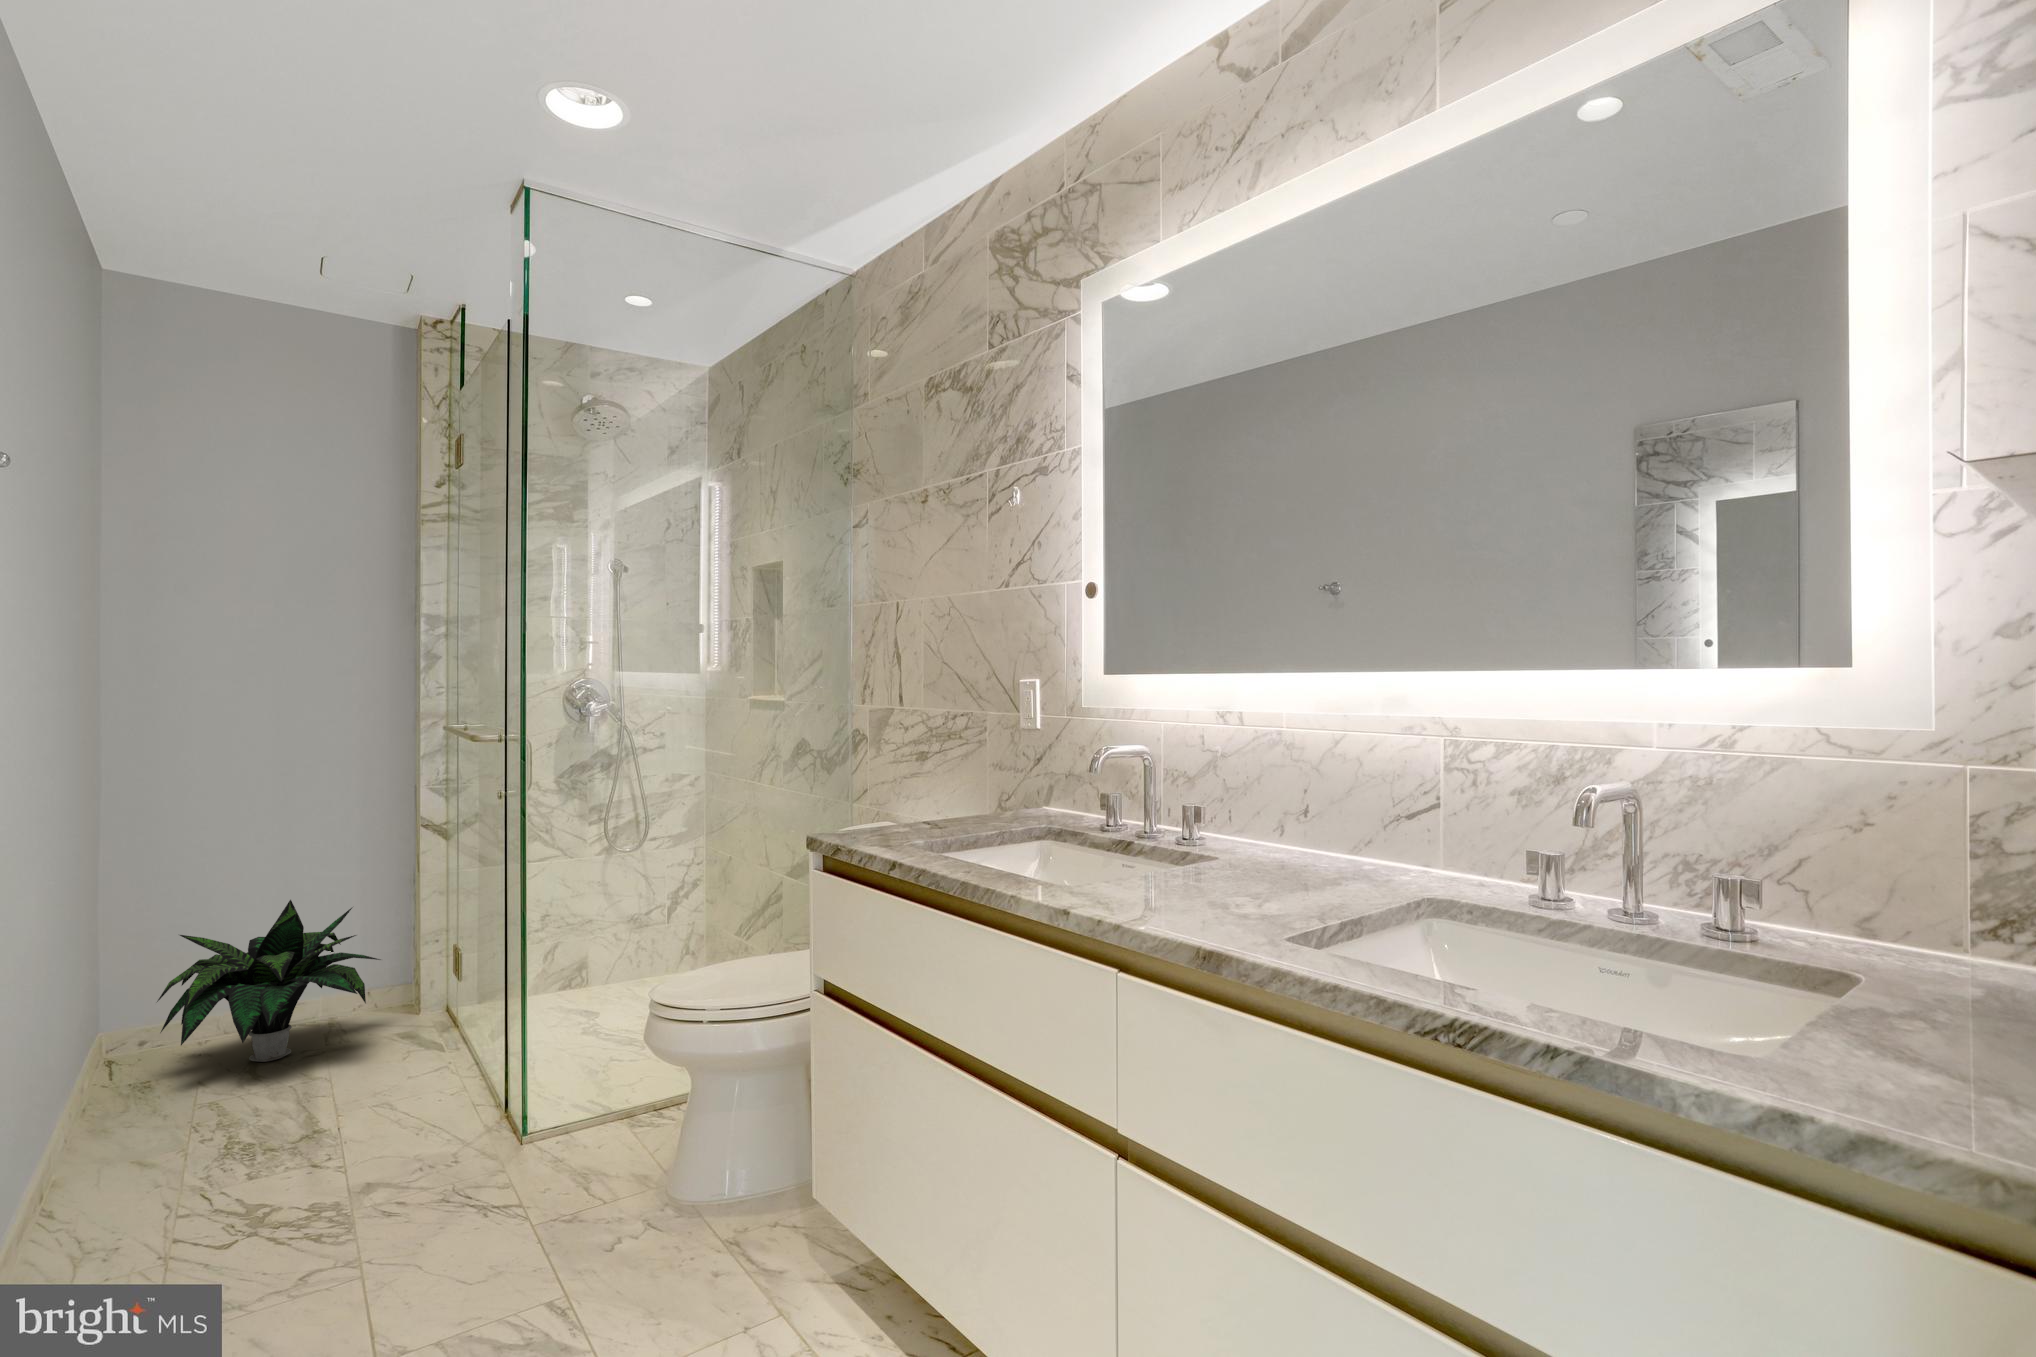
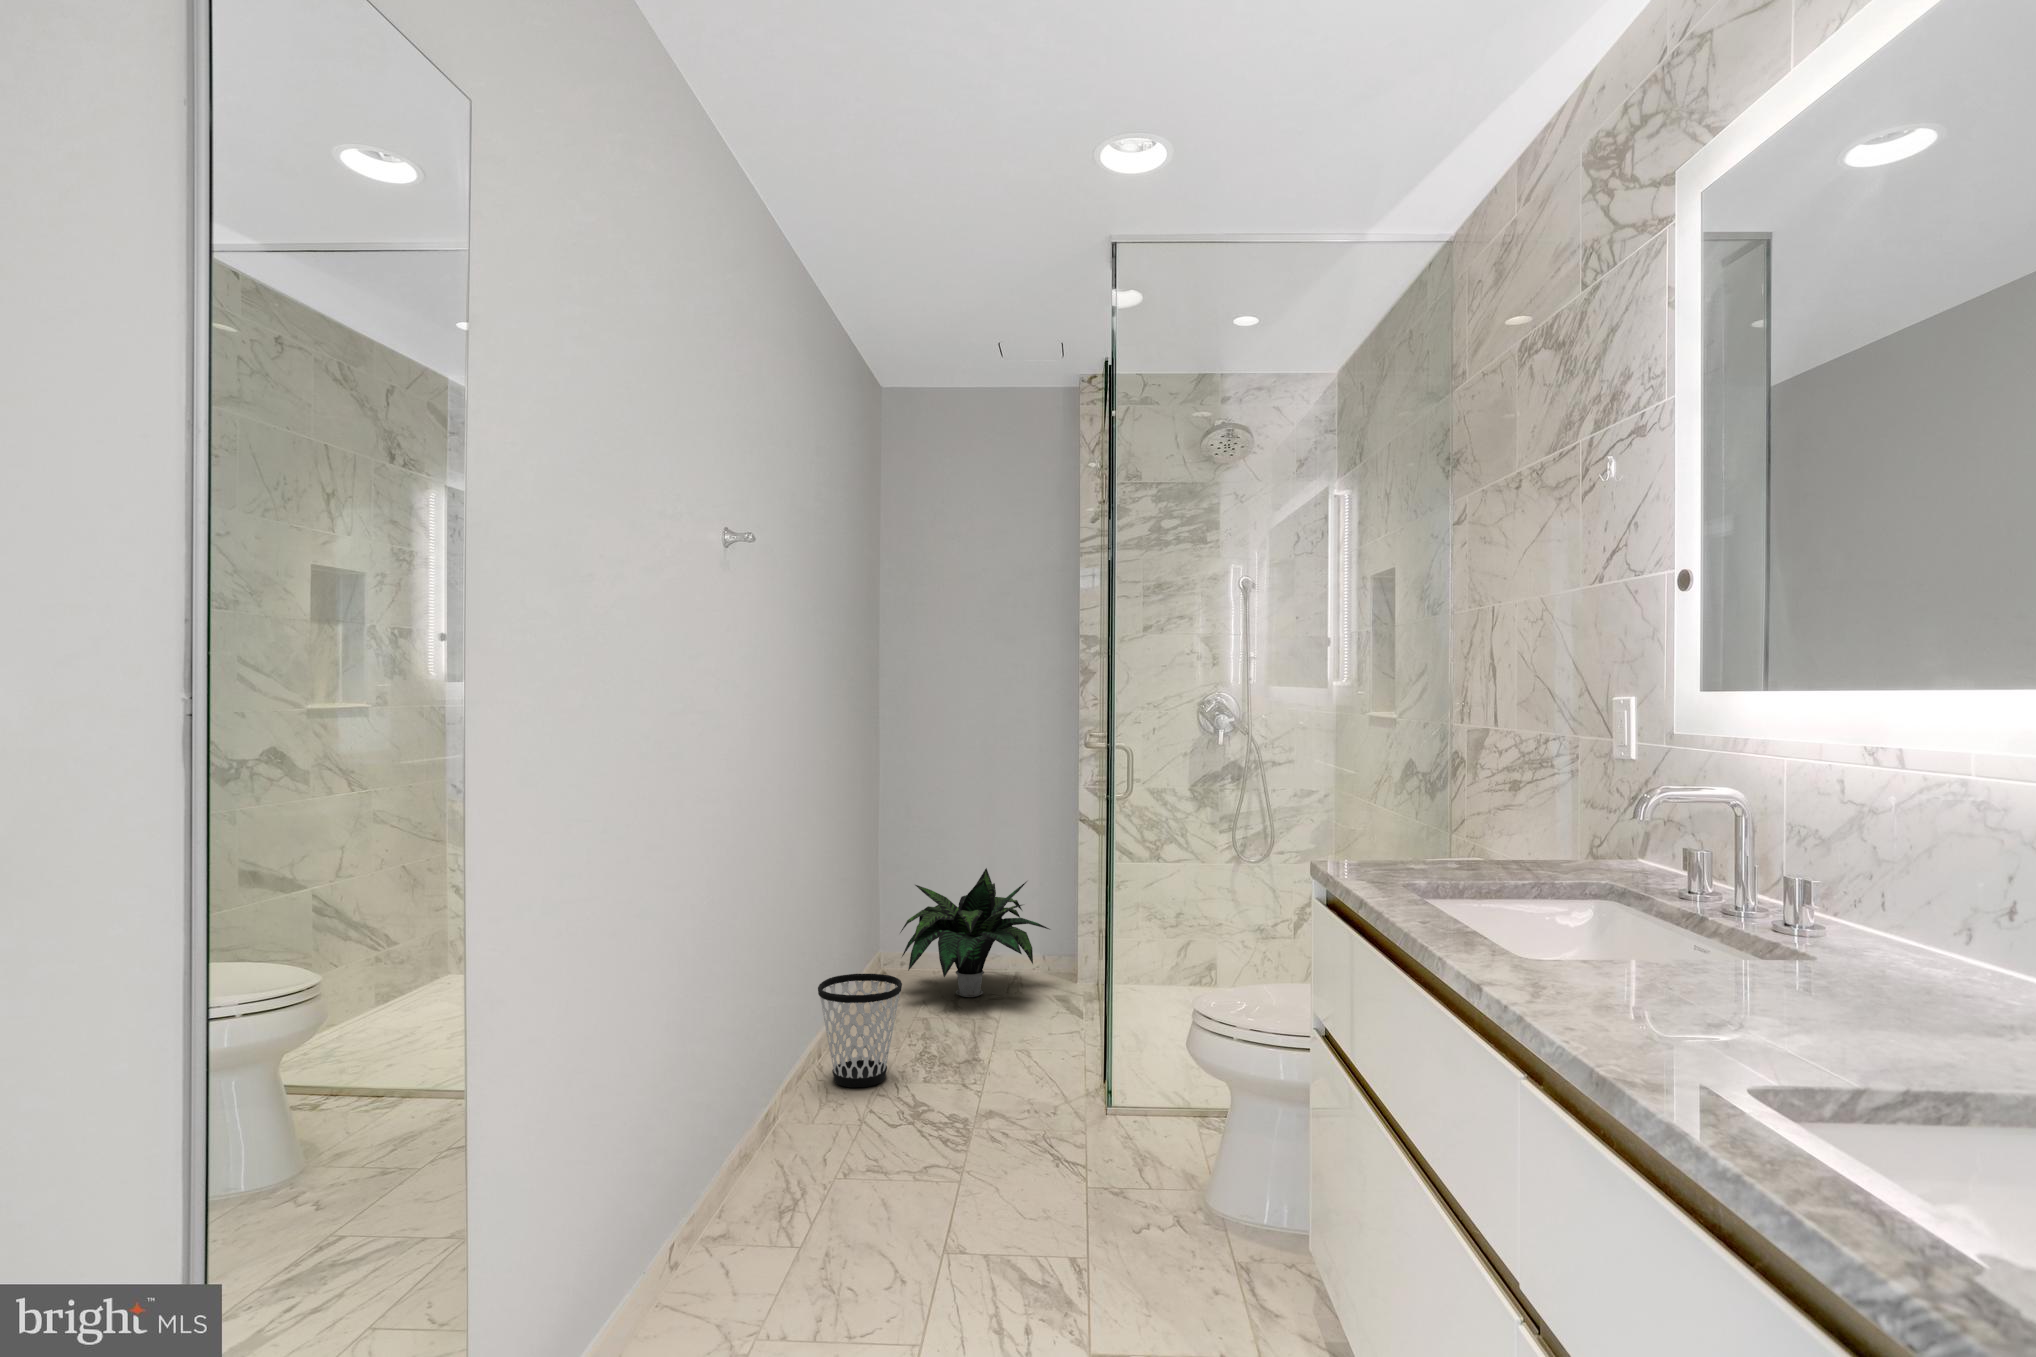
wastebasket: none [71,1053,214,1213] -> present [818,974,902,1087]

